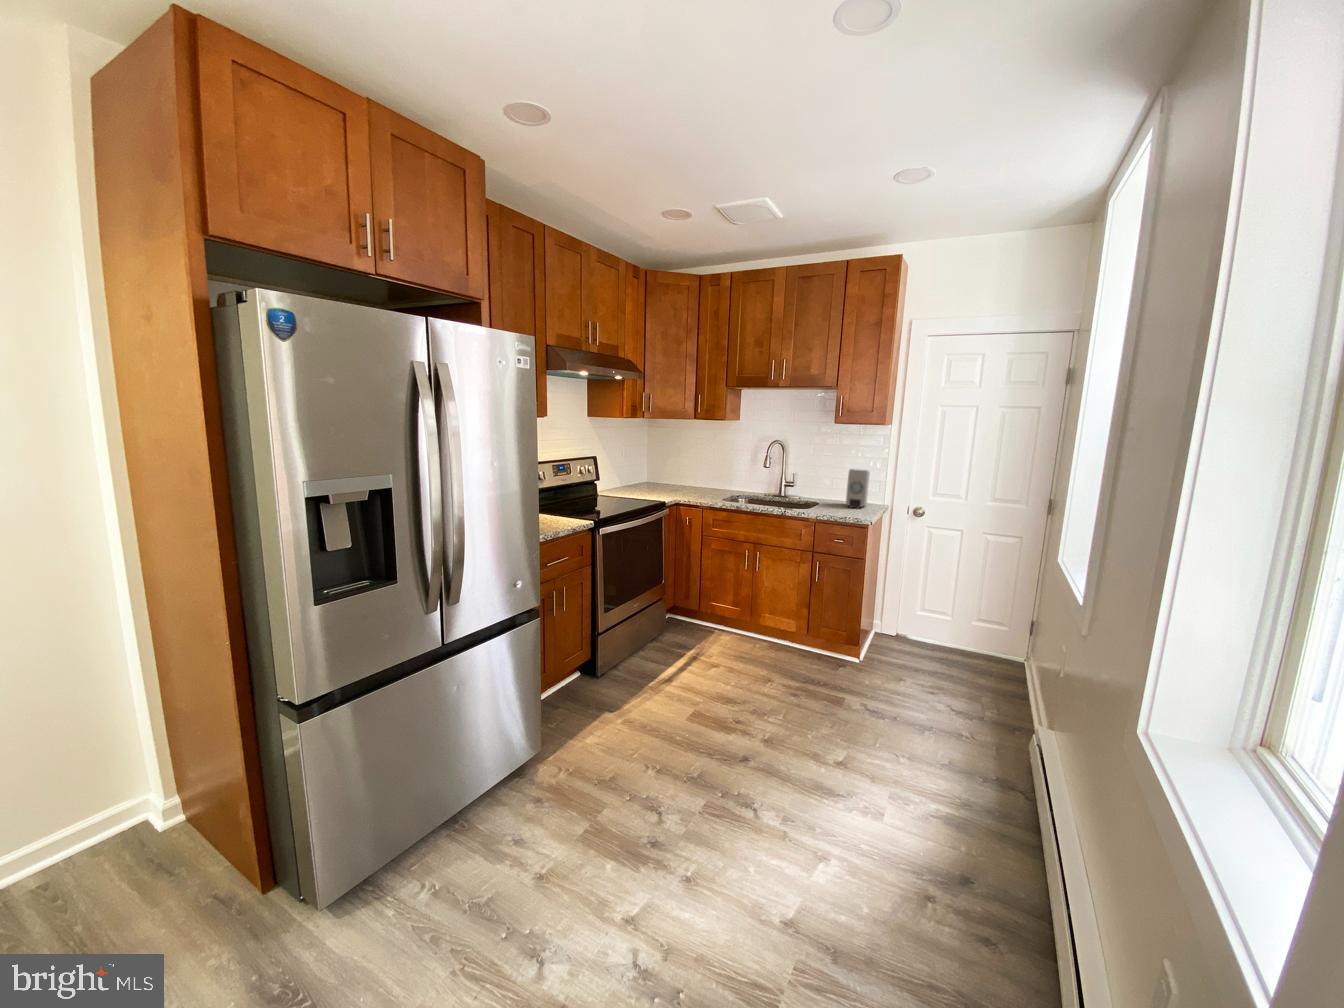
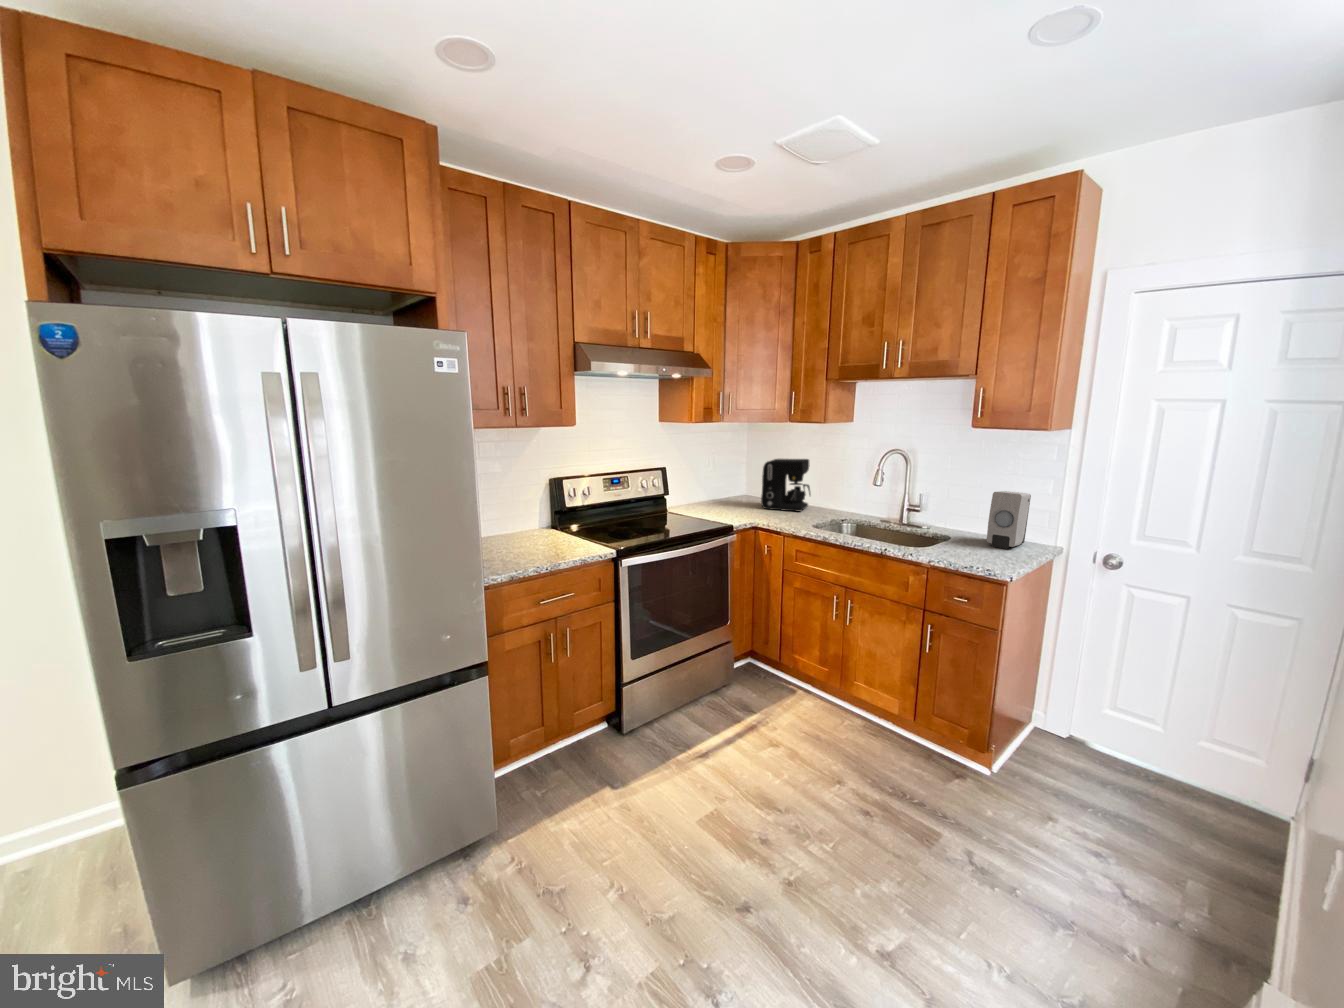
coffee maker: none [673,450,711,492] -> present [761,459,810,511]

